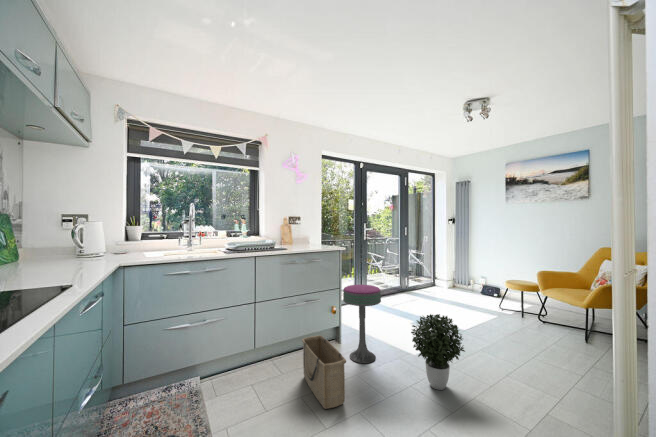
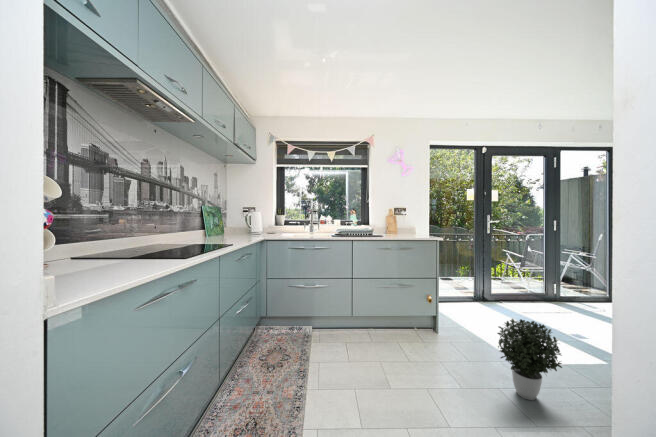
bar stool: present [343,285,381,363] -> none [434,277,475,353]
basket: present [302,336,346,409] -> none [389,316,418,377]

